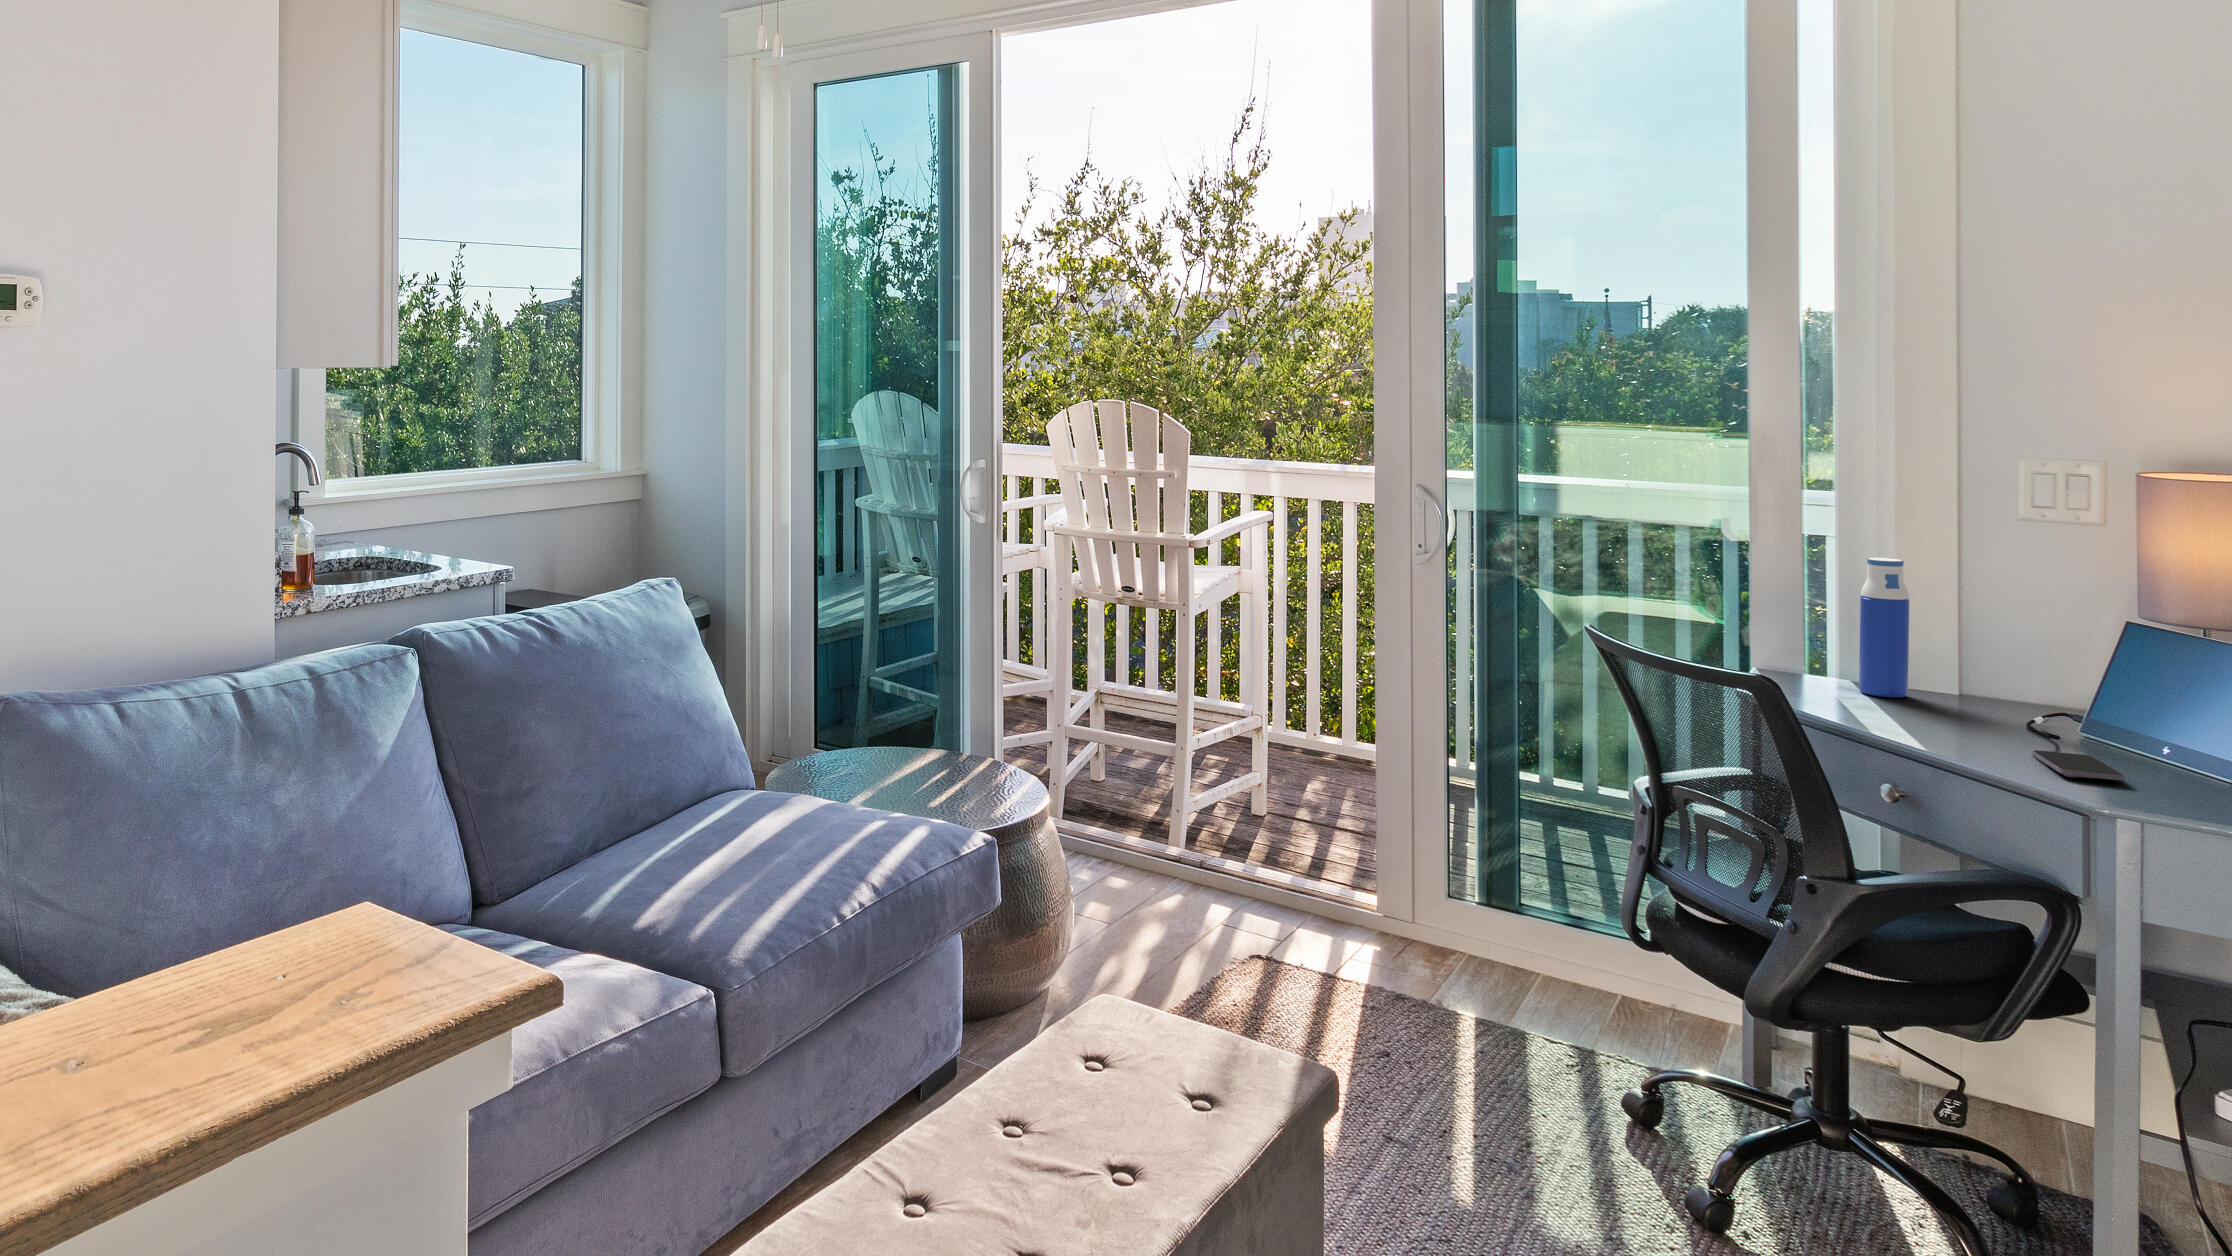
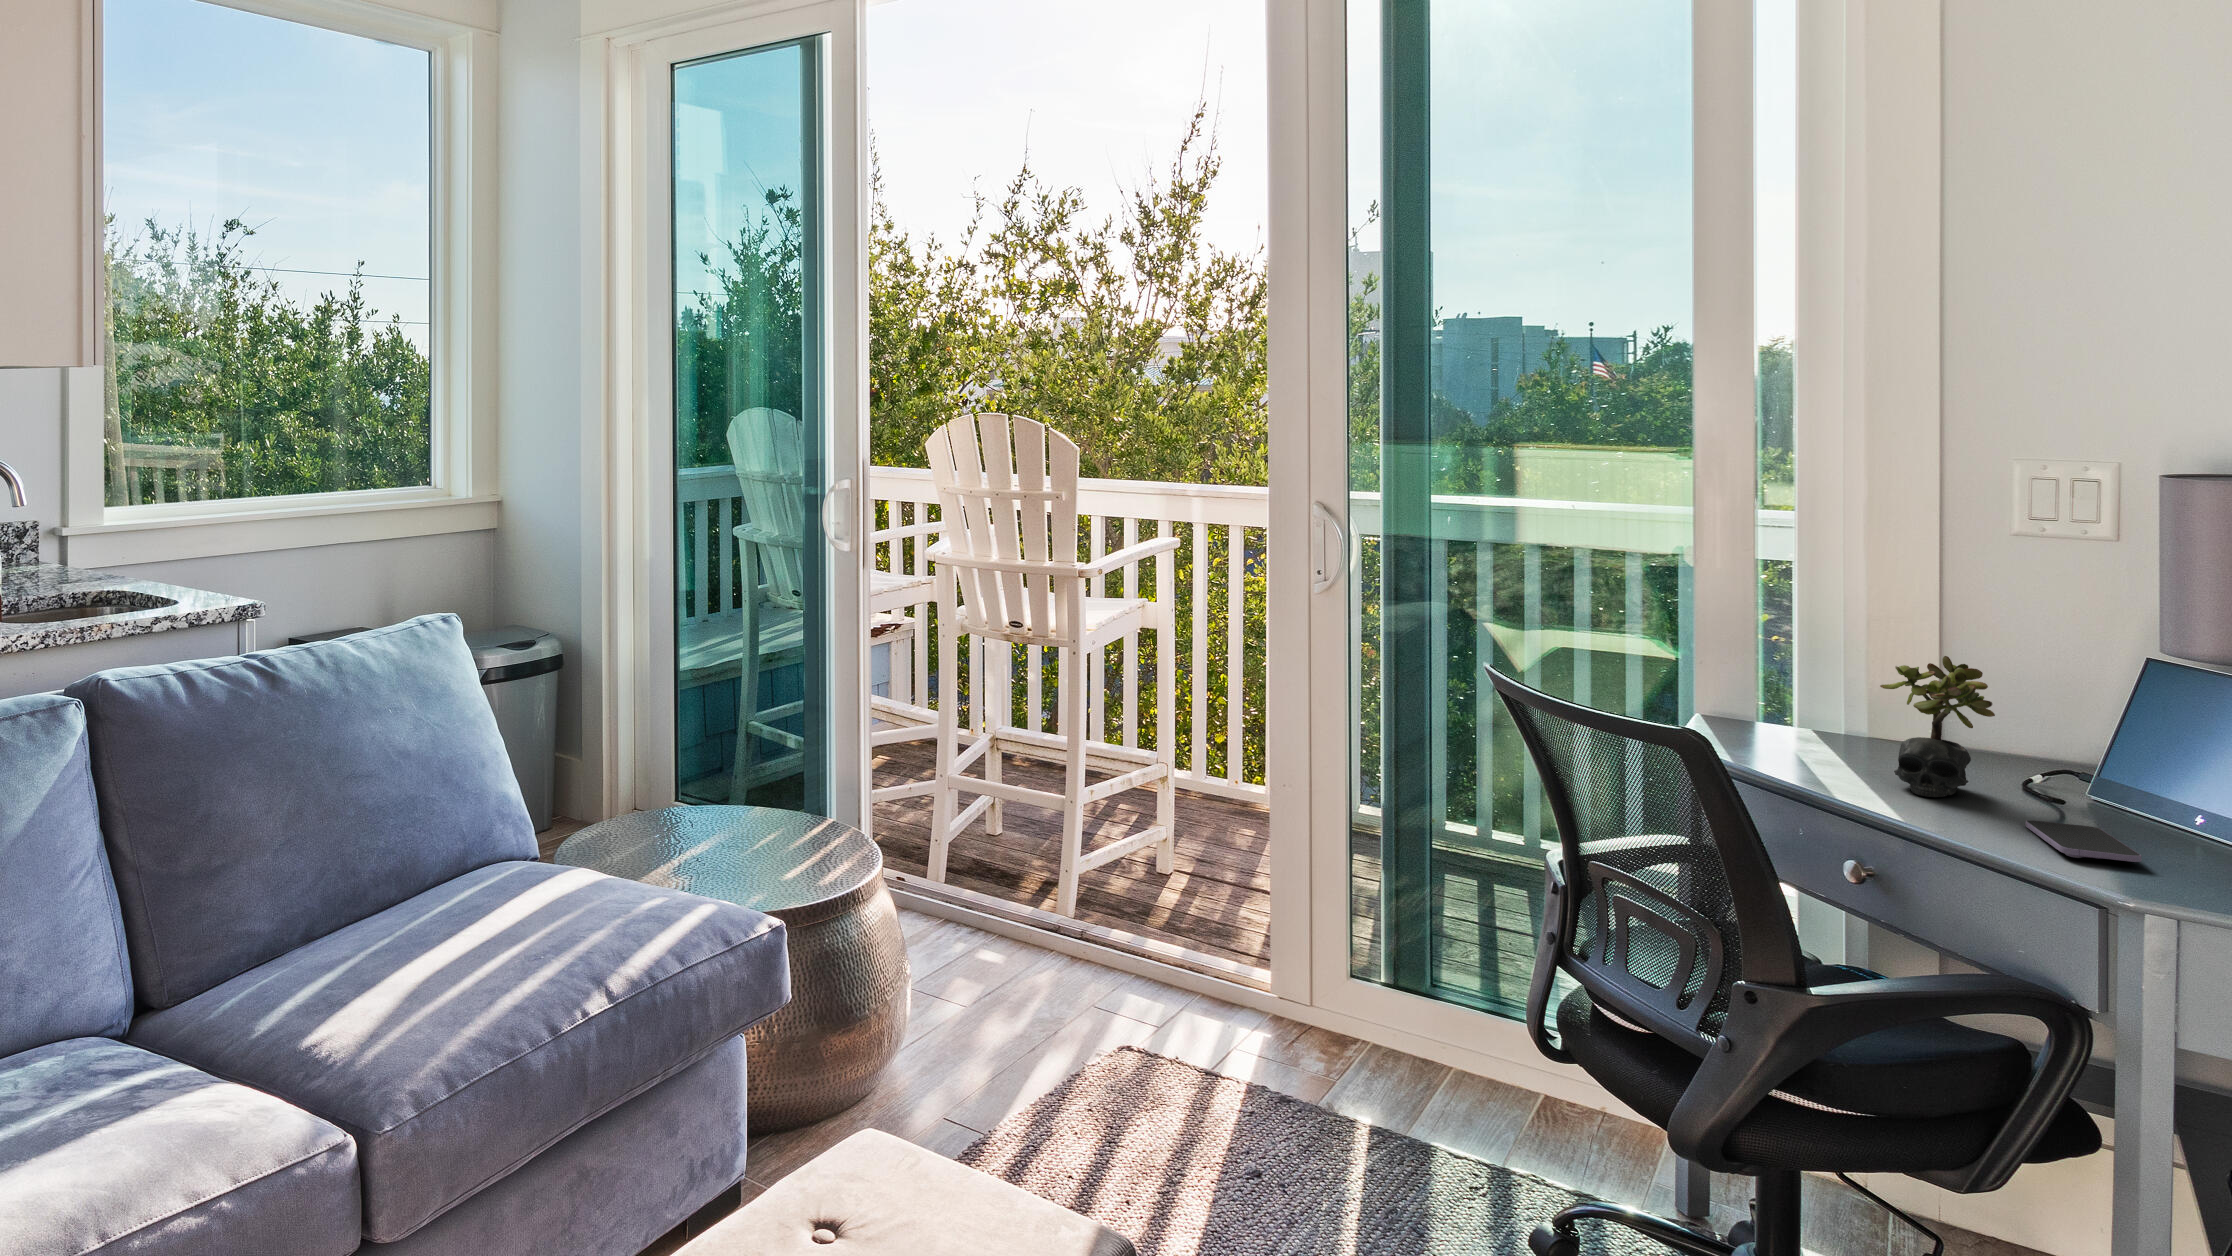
water bottle: present [1859,558,1909,698] -> none [1818,582,1876,750]
succulent plant: none [1914,619,2009,733] -> present [1880,656,1995,797]

